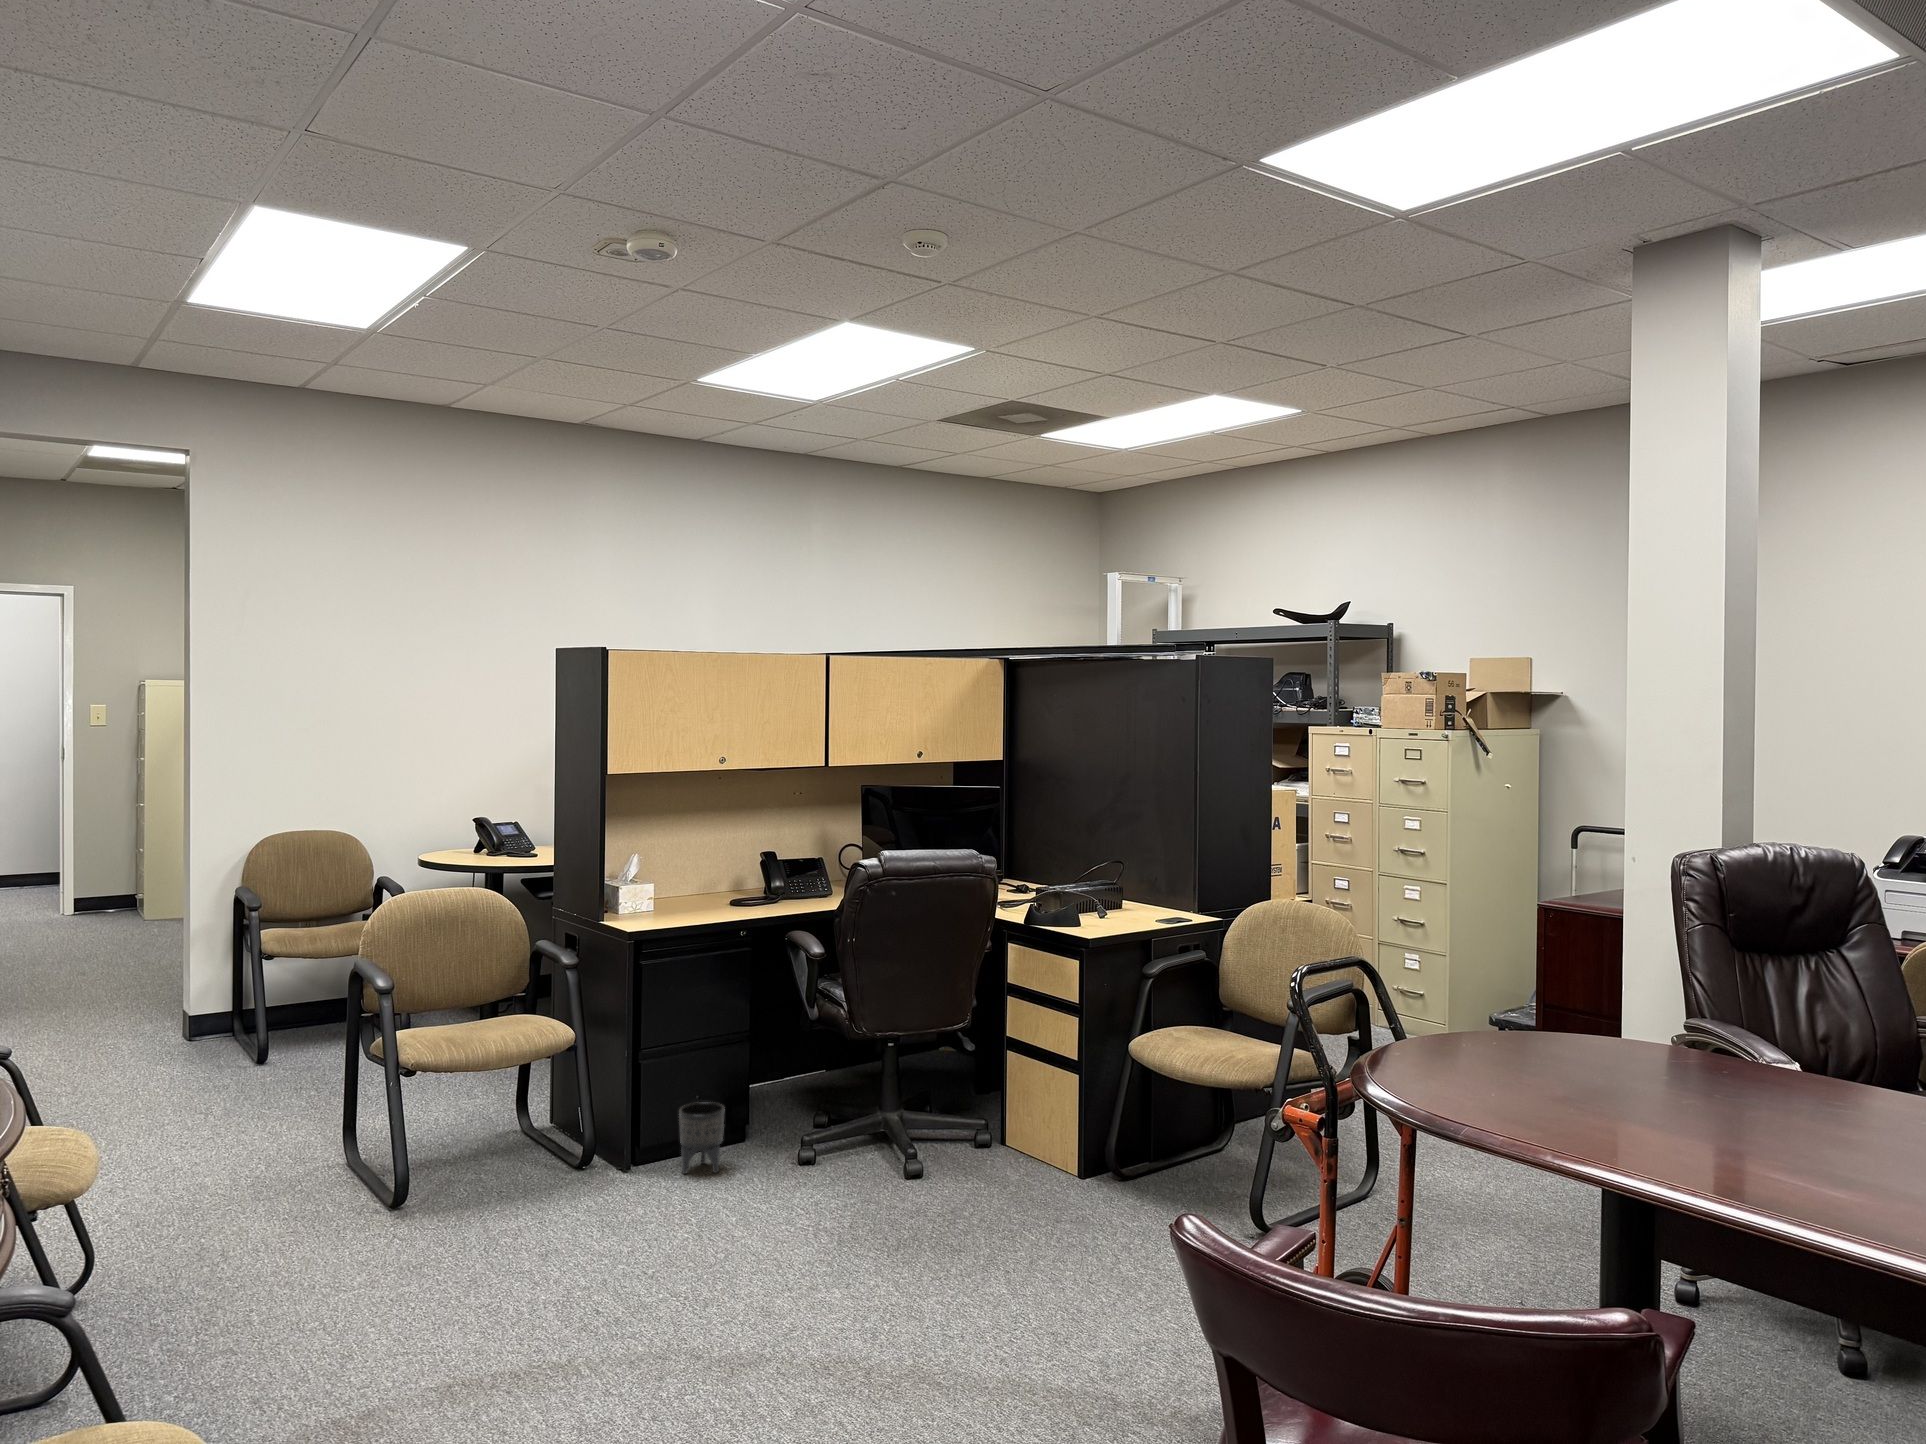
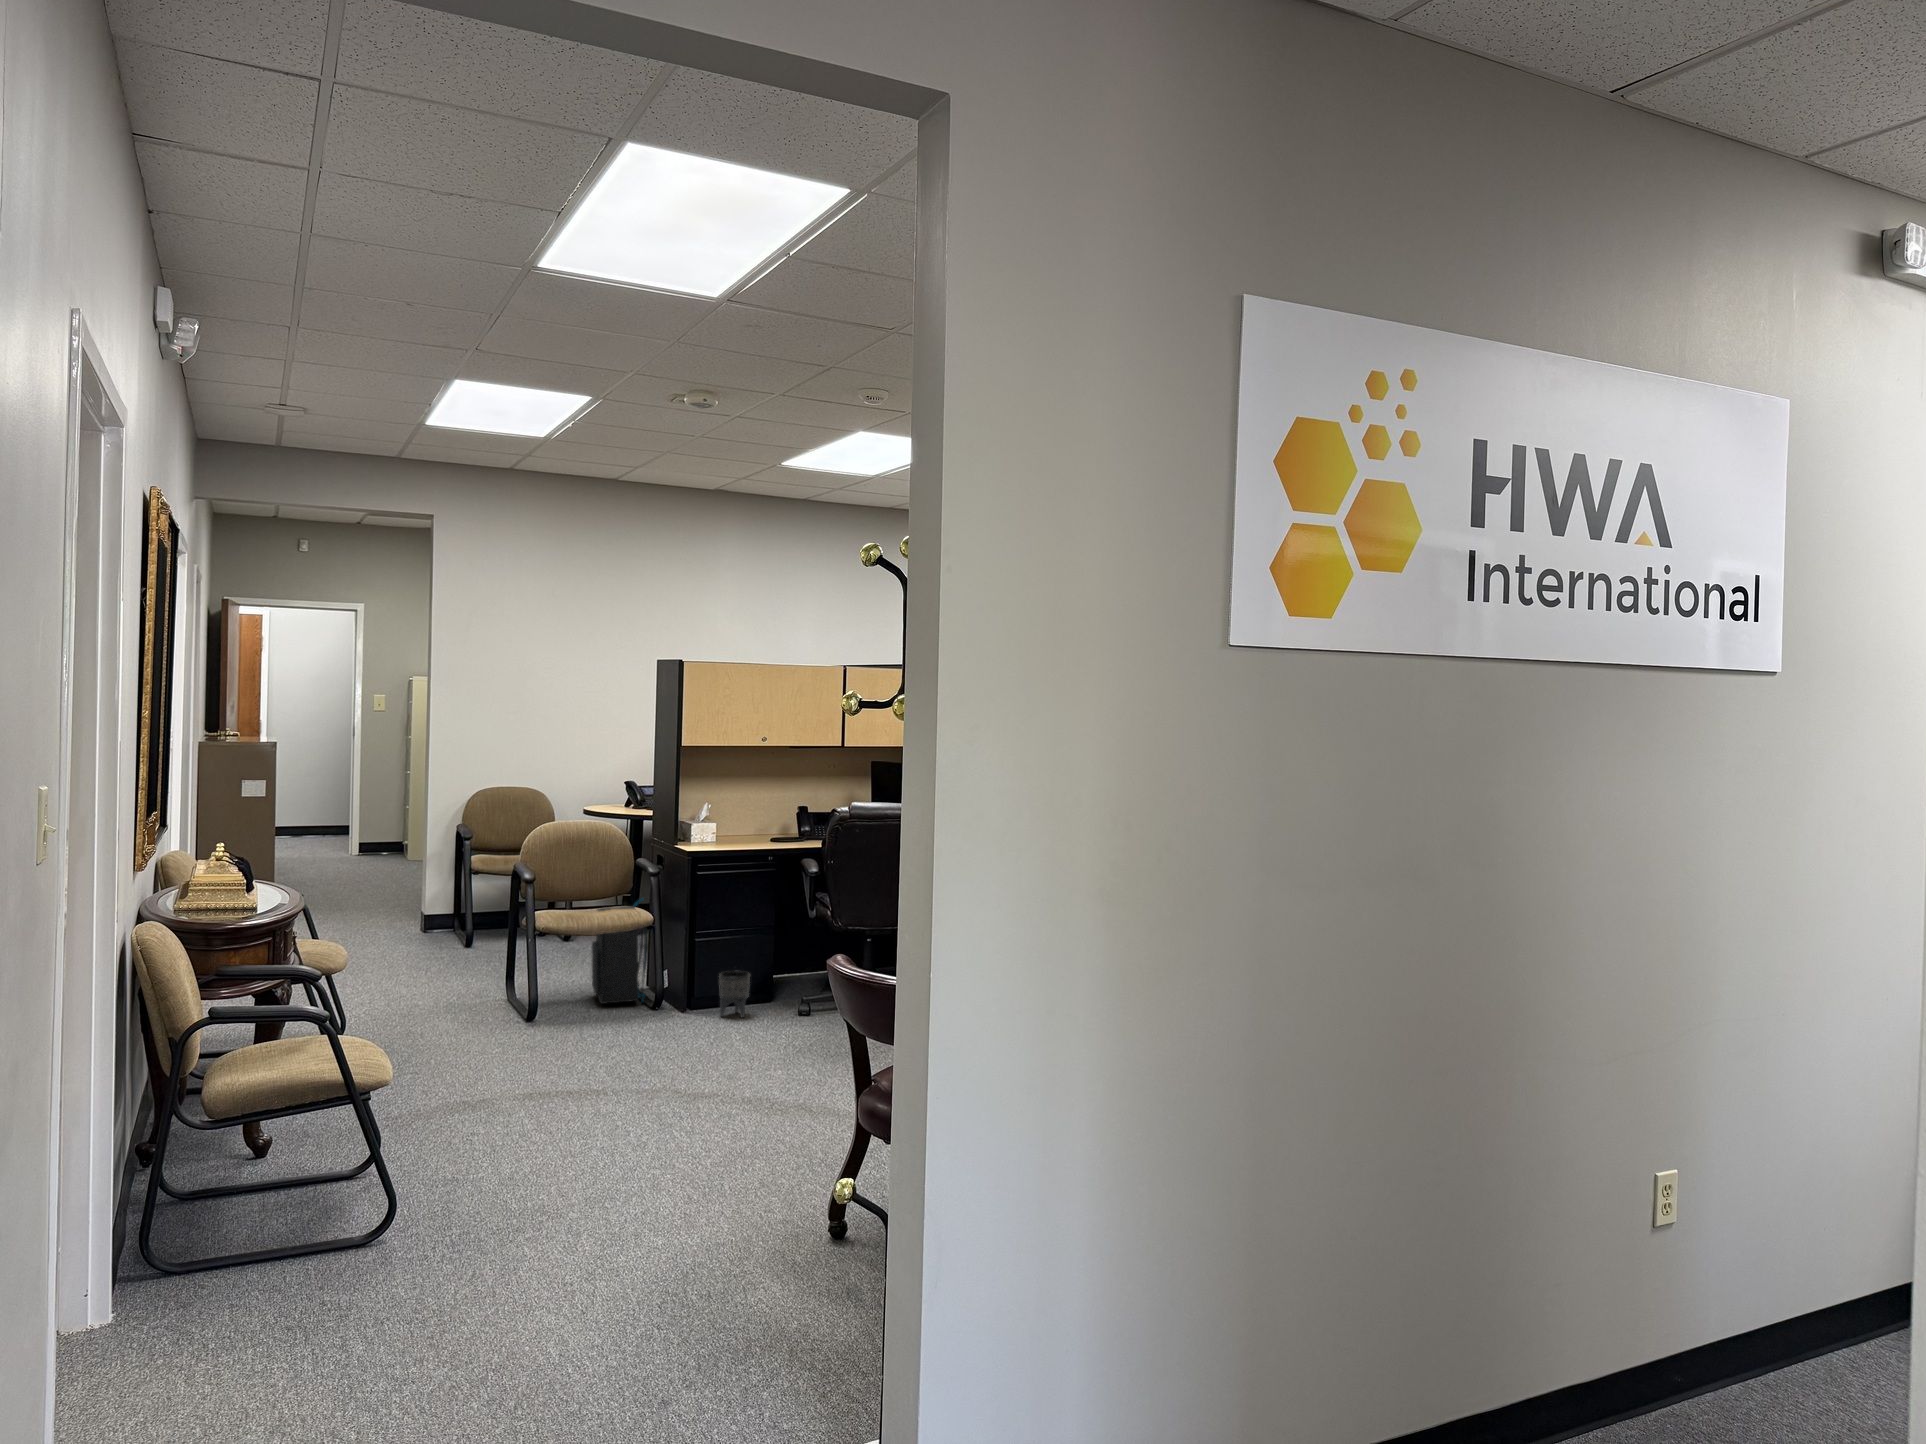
backpack: none [472,999,561,1163] -> present [592,898,648,1004]

